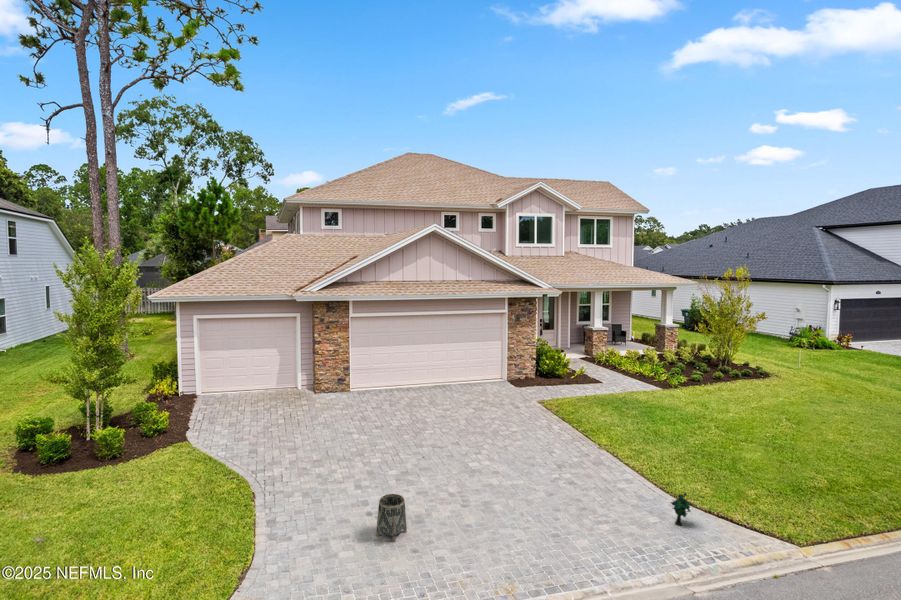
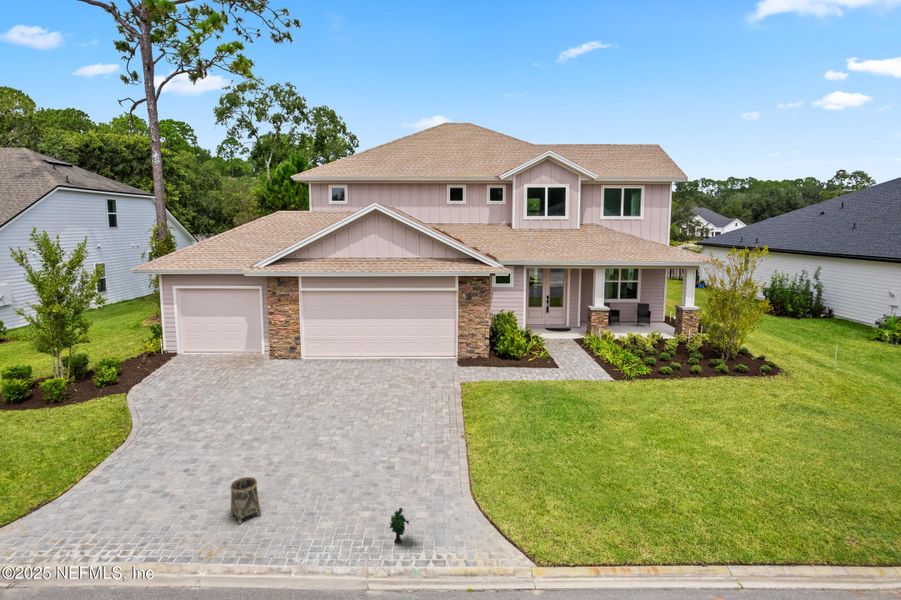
basket: present [376,494,407,542] -> present [231,477,261,524]

